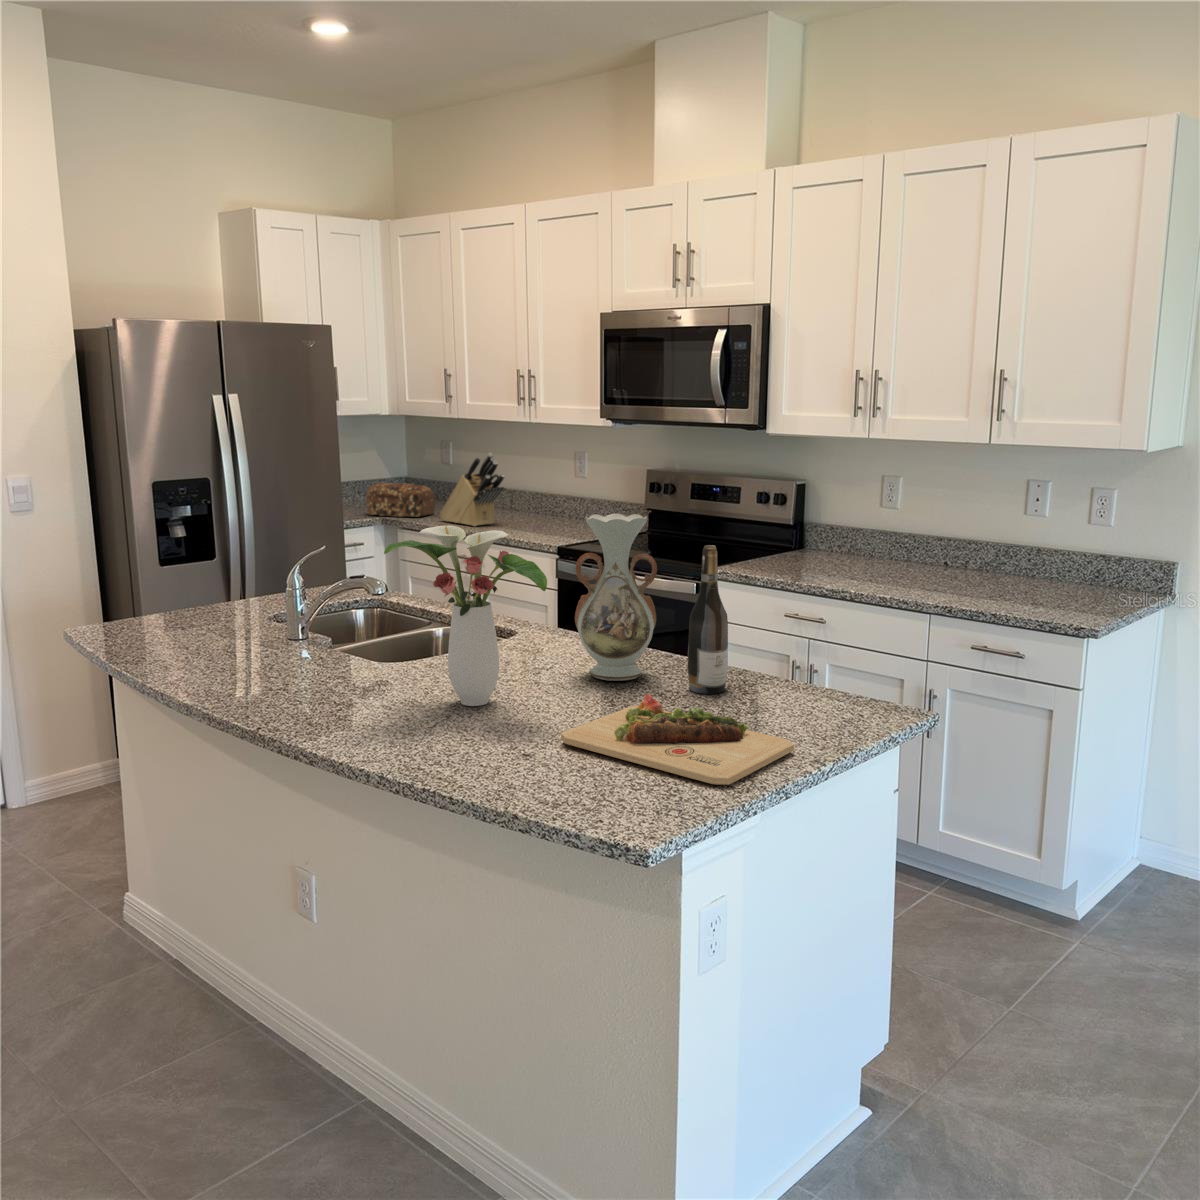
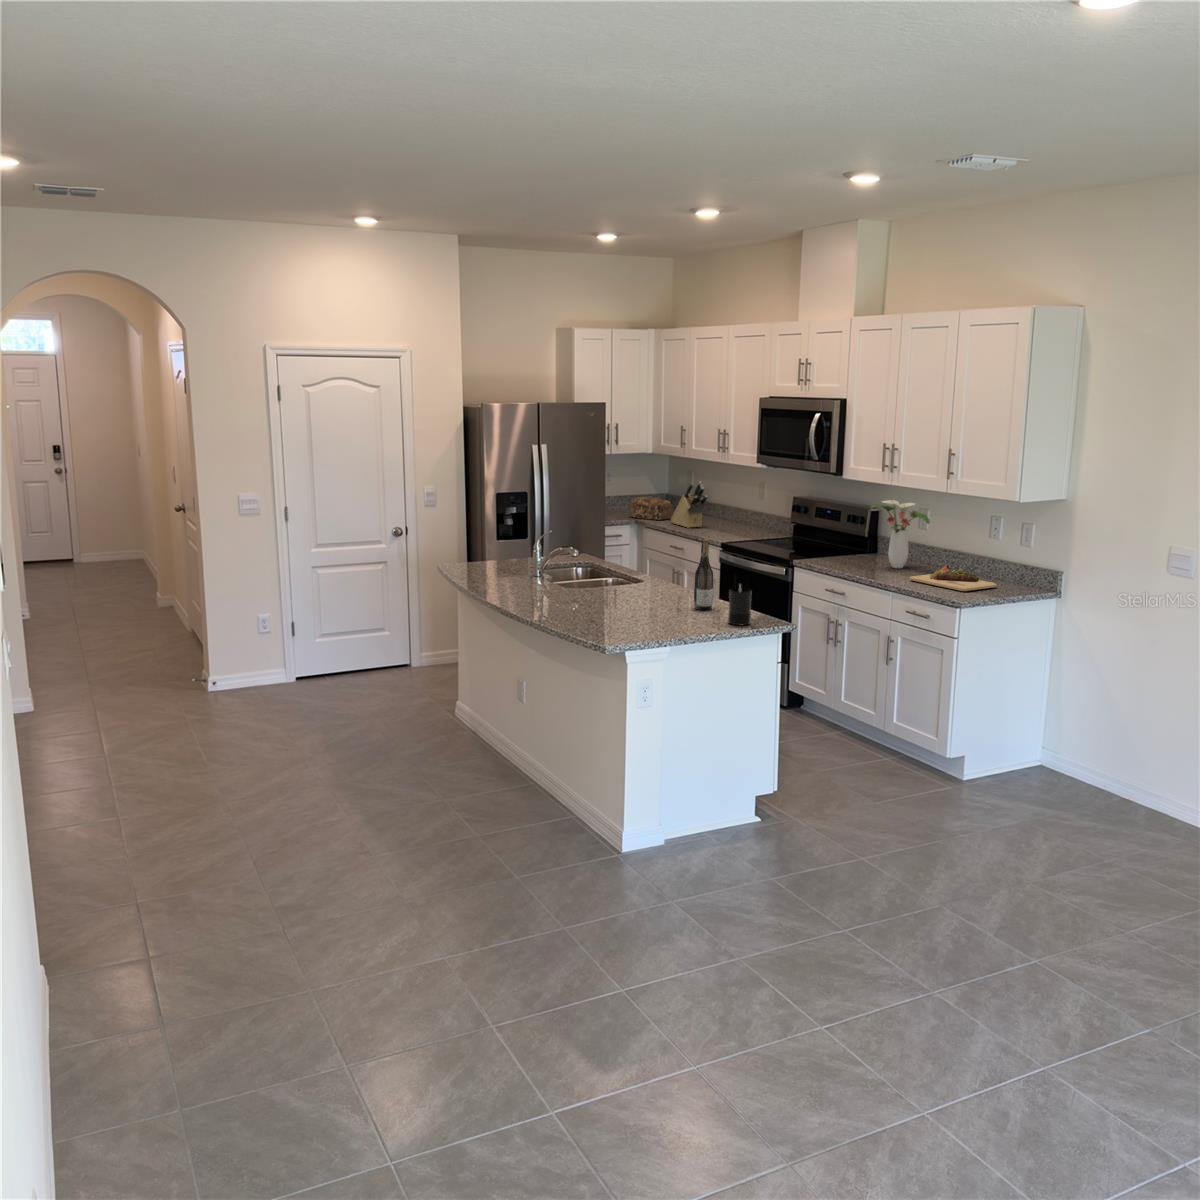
vase: present [575,513,657,681] -> none [650,522,689,602]
flower arrangement: present [384,525,547,706] -> present [871,500,930,568]
candle: none [809,638,861,730] -> present [728,587,752,625]
cutting board: present [561,694,794,785] -> present [910,566,997,591]

